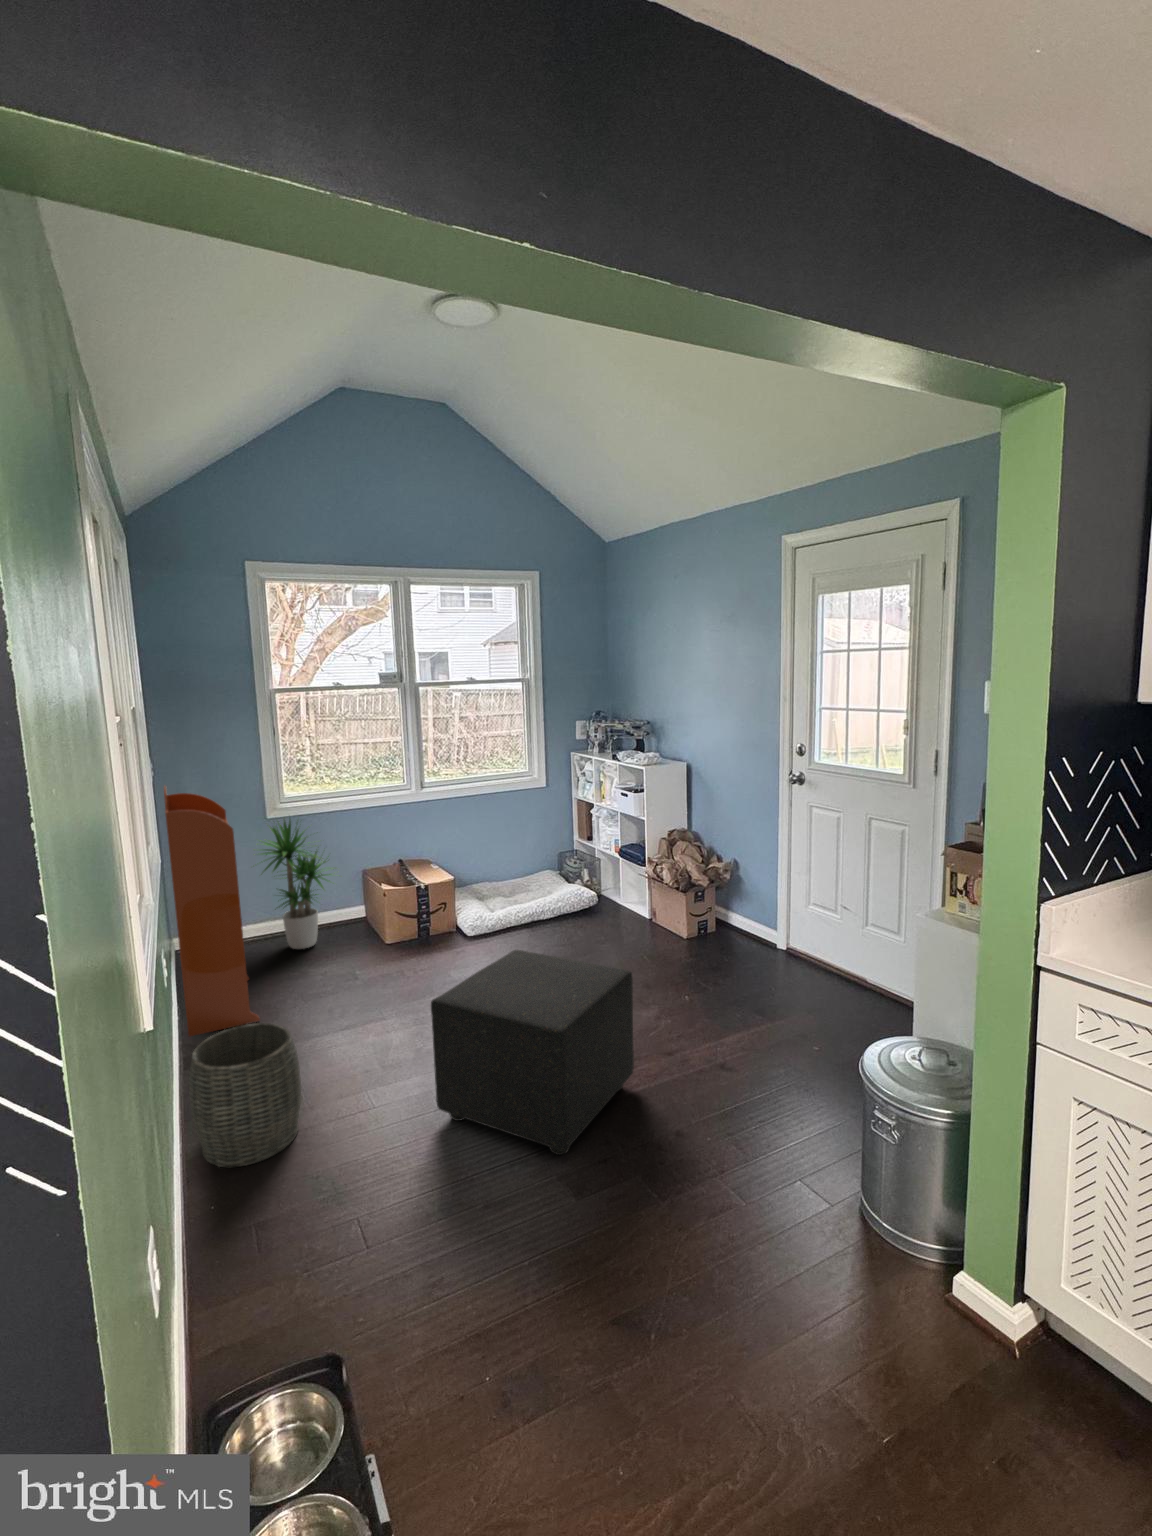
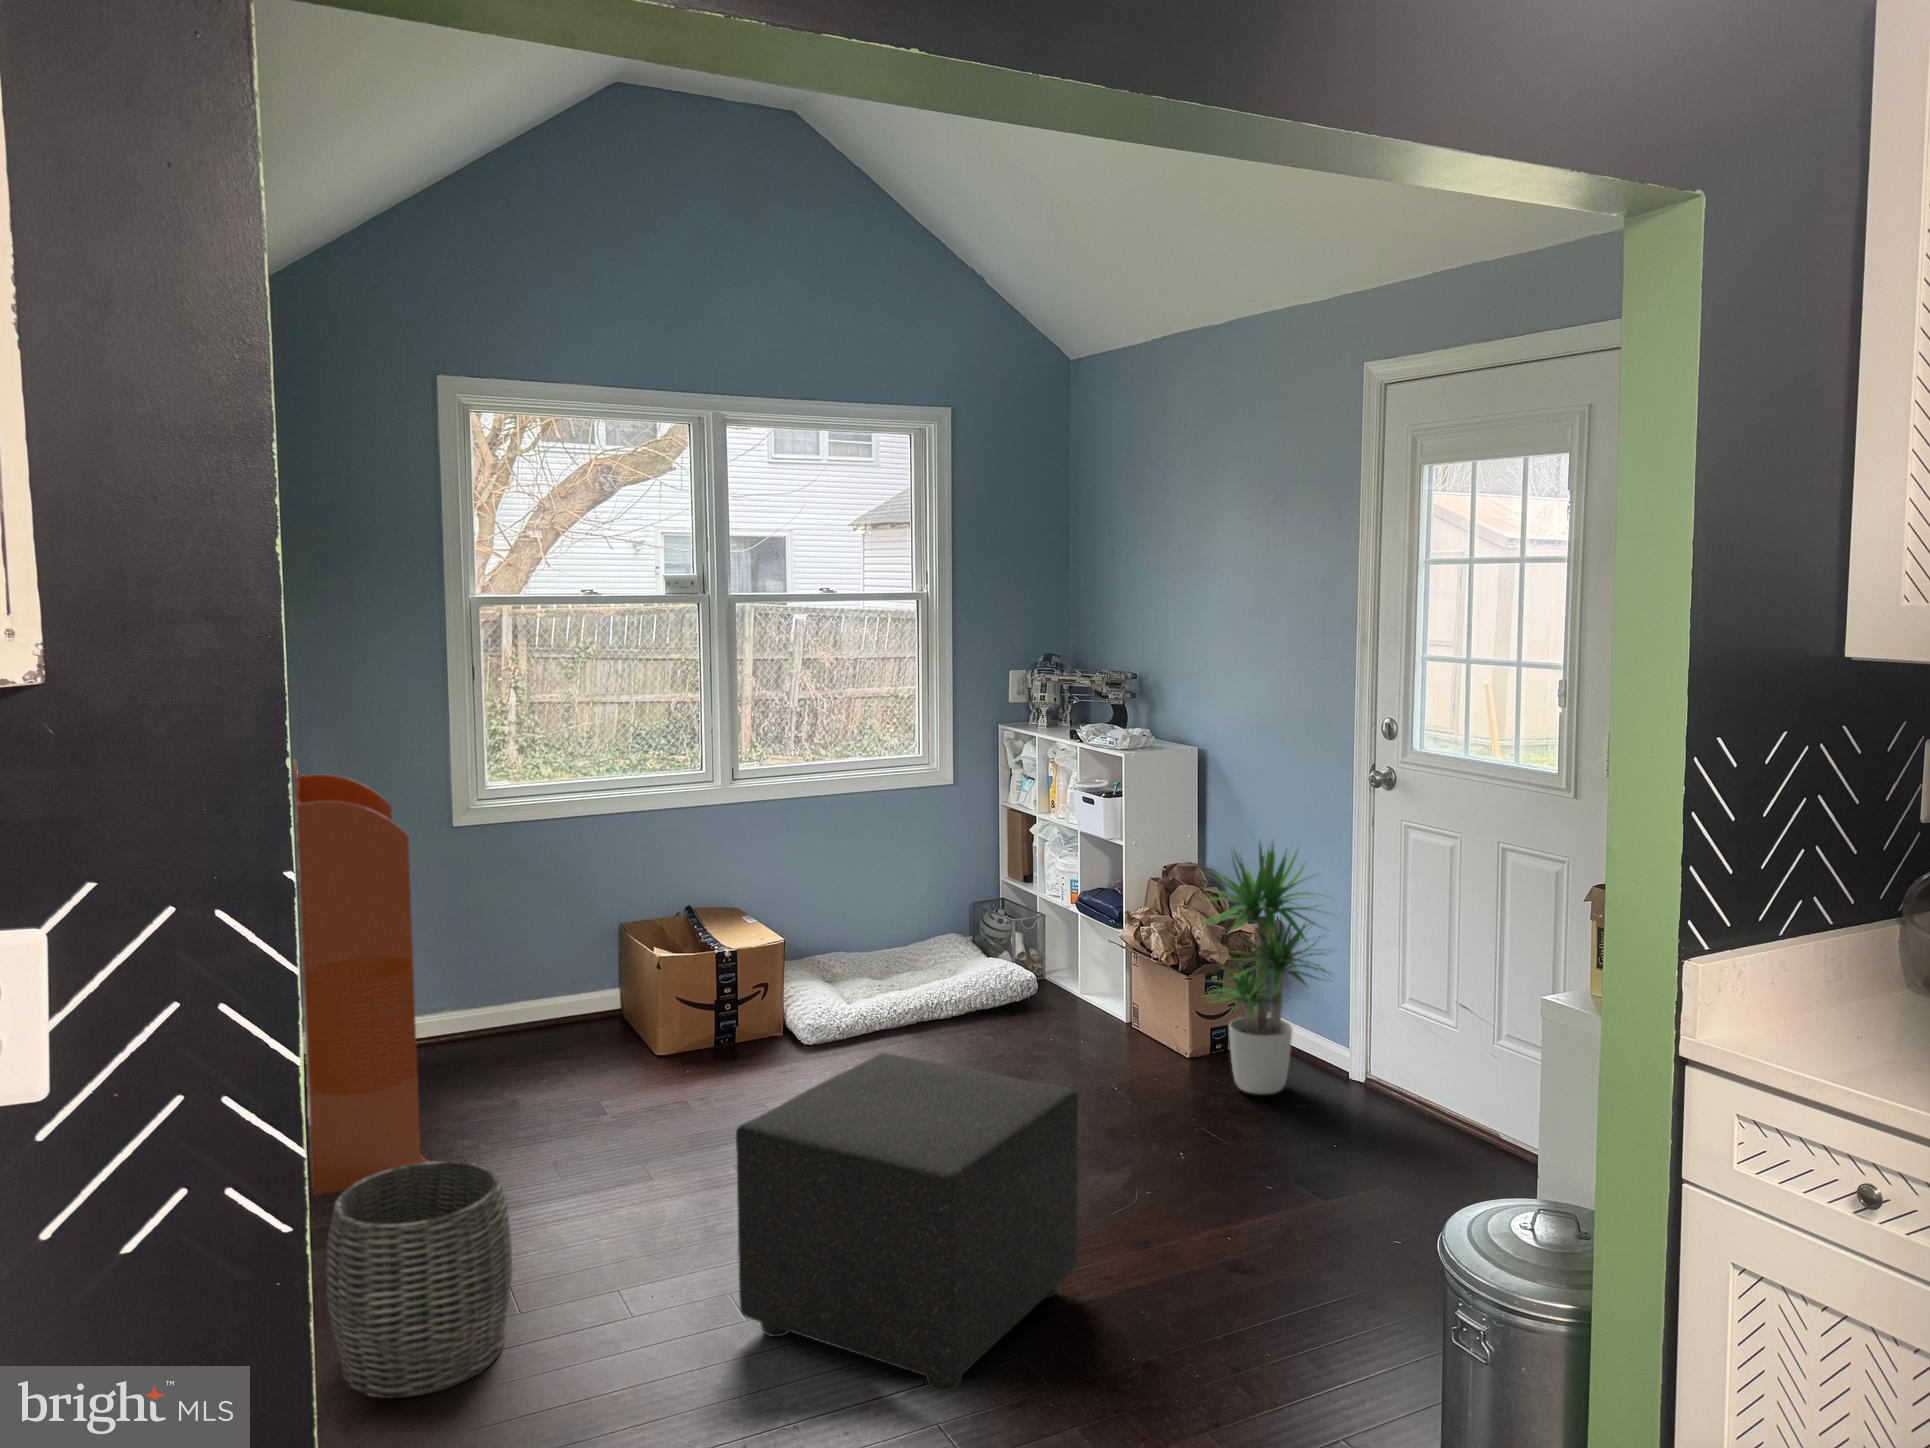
potted plant: present [260,820,331,949] -> present [1203,844,1328,1094]

